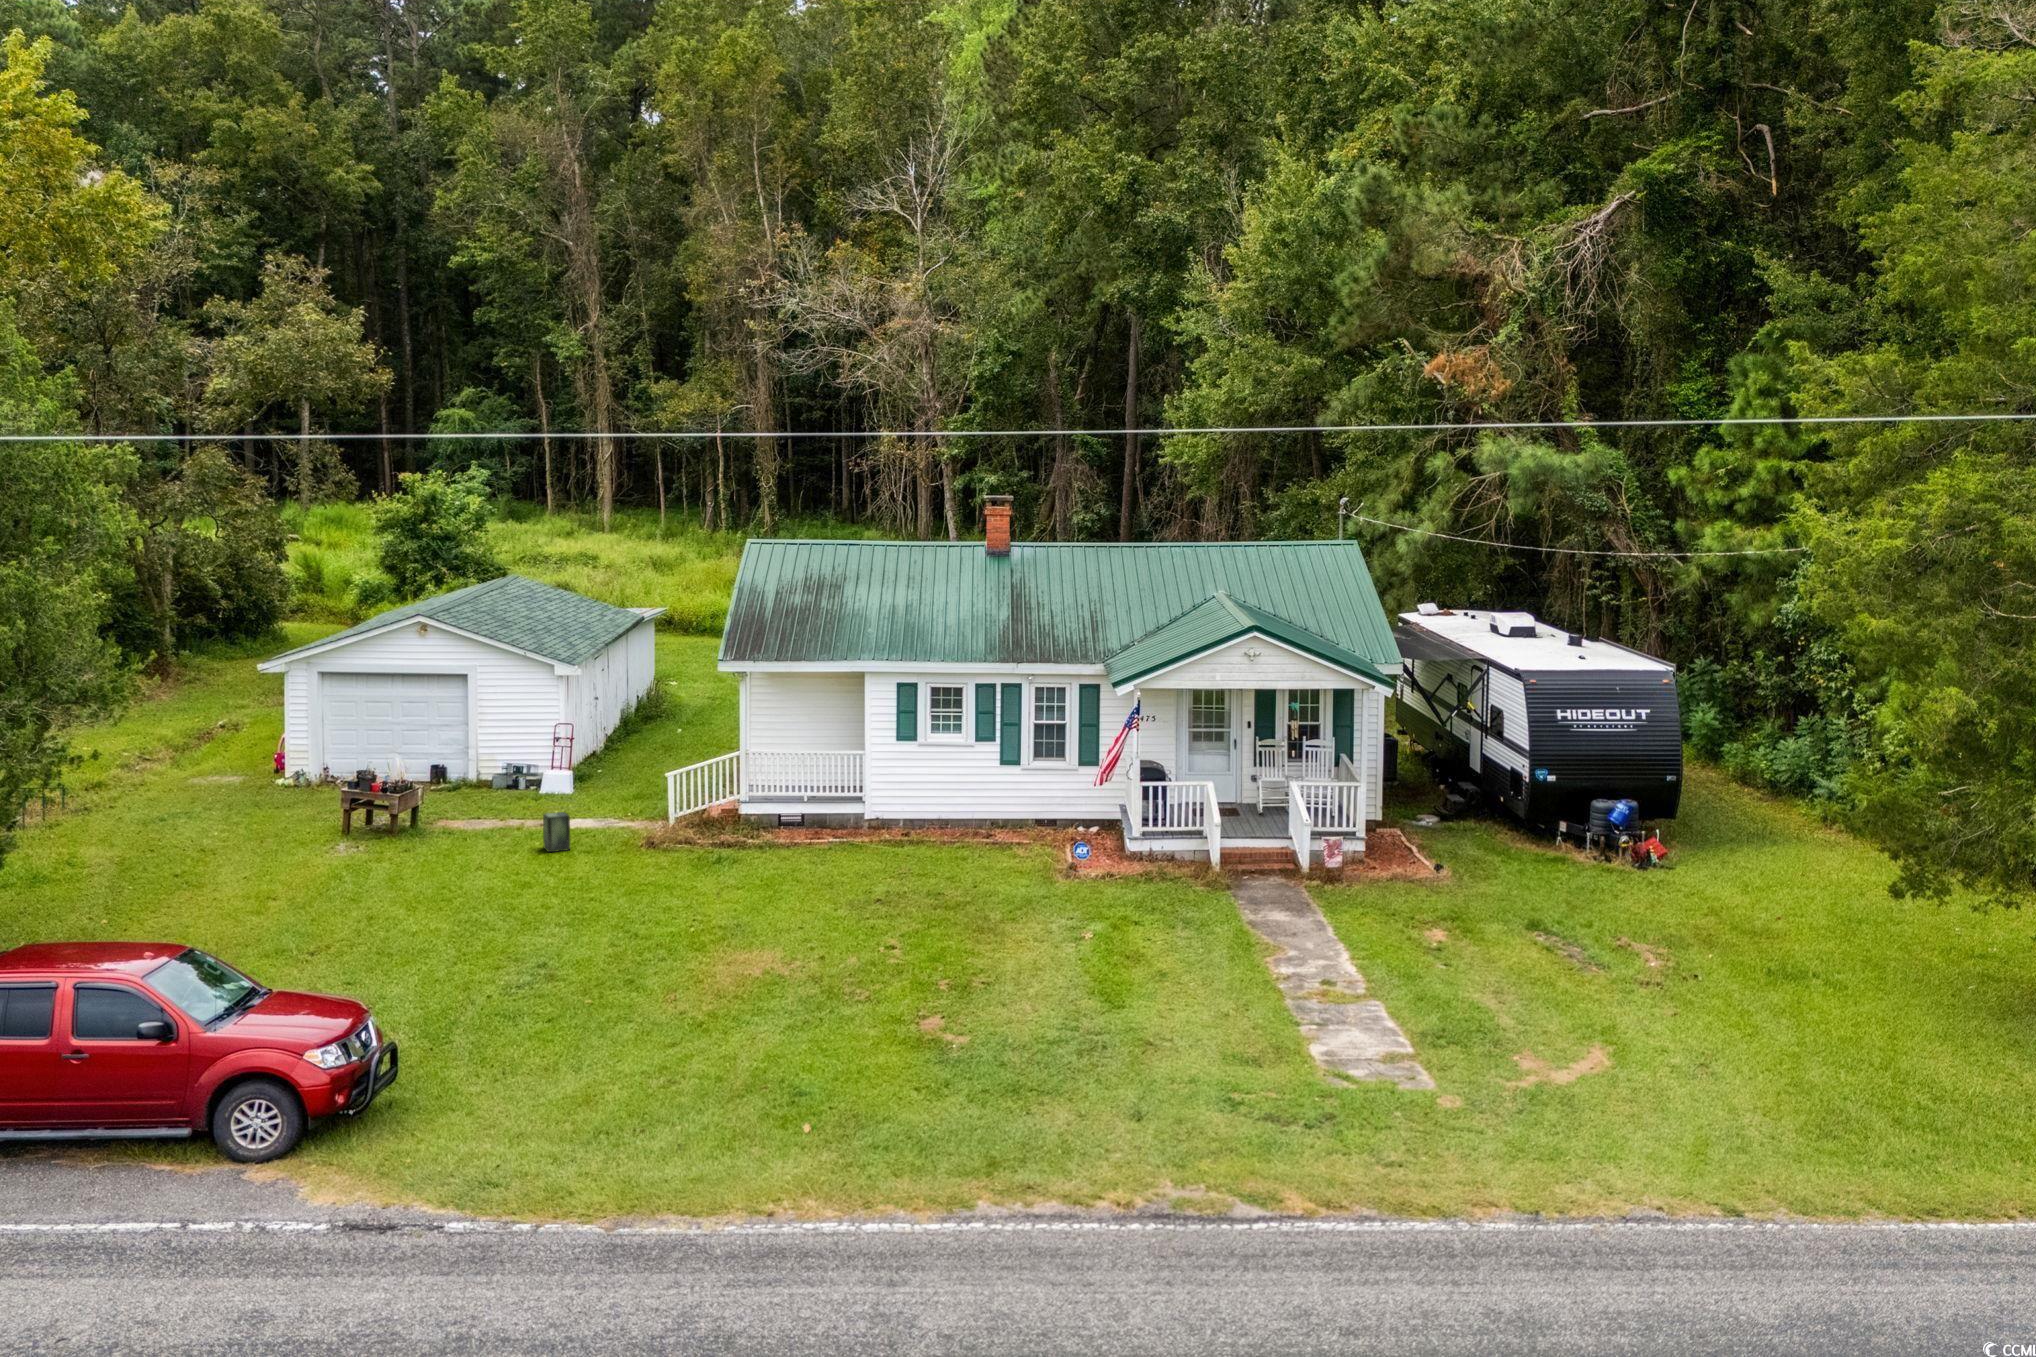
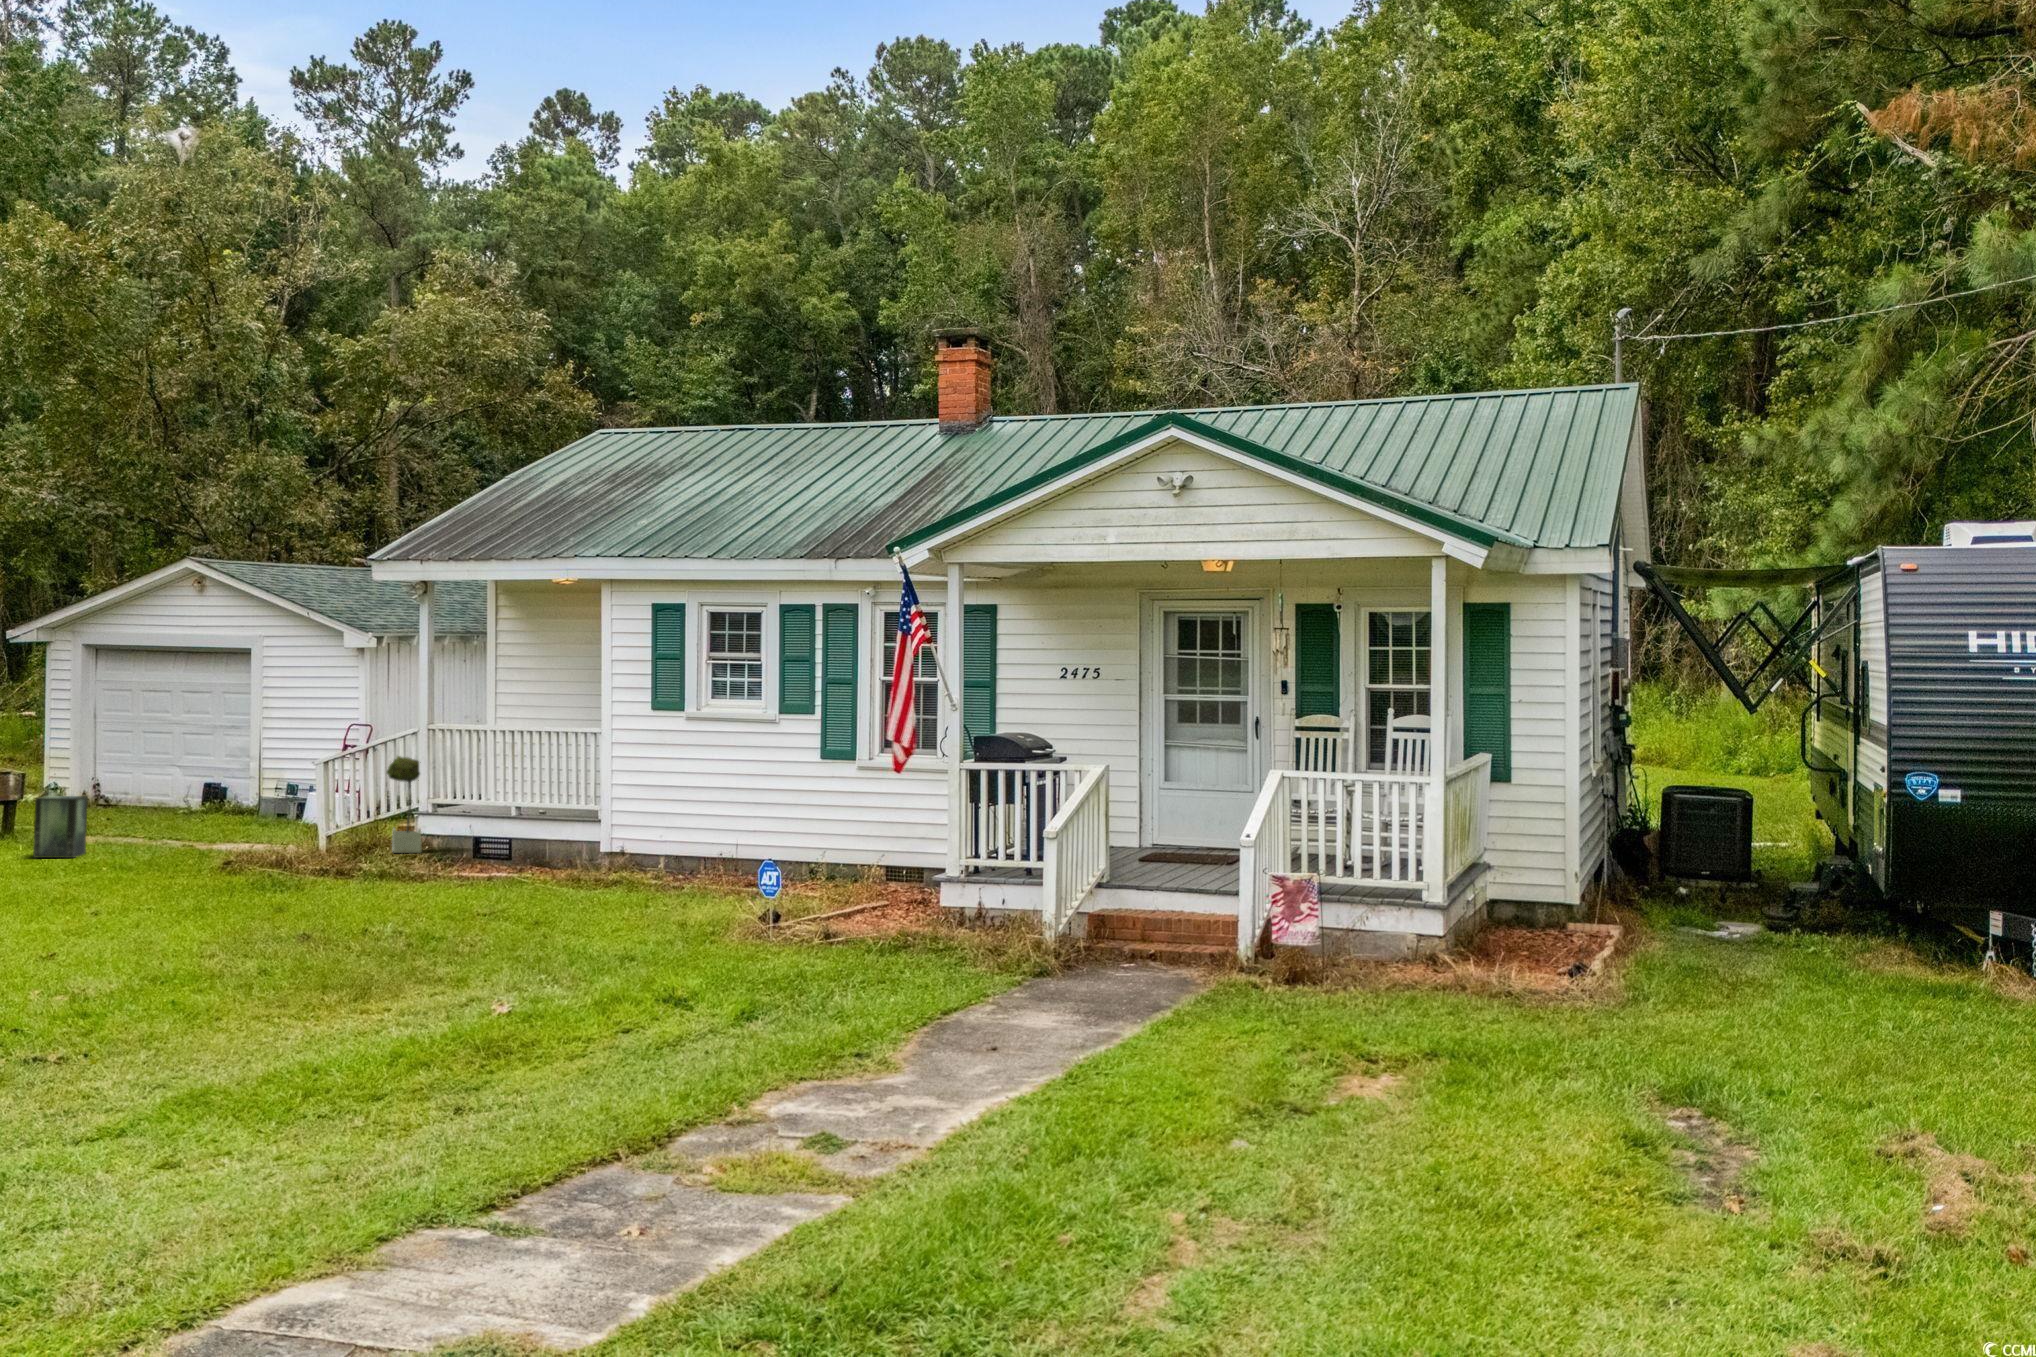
potted tree: none [729,771,753,829] -> present [387,756,422,853]

